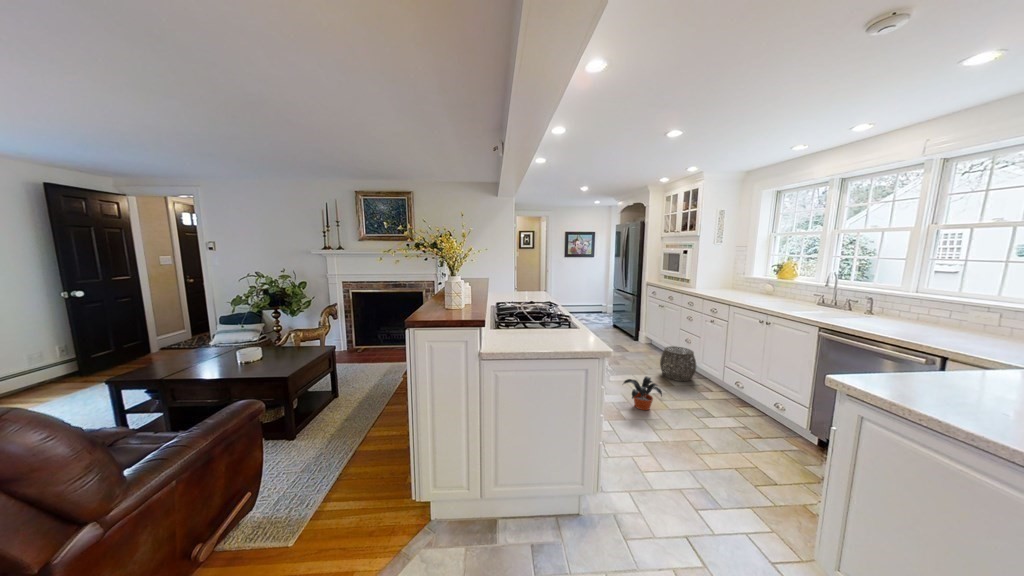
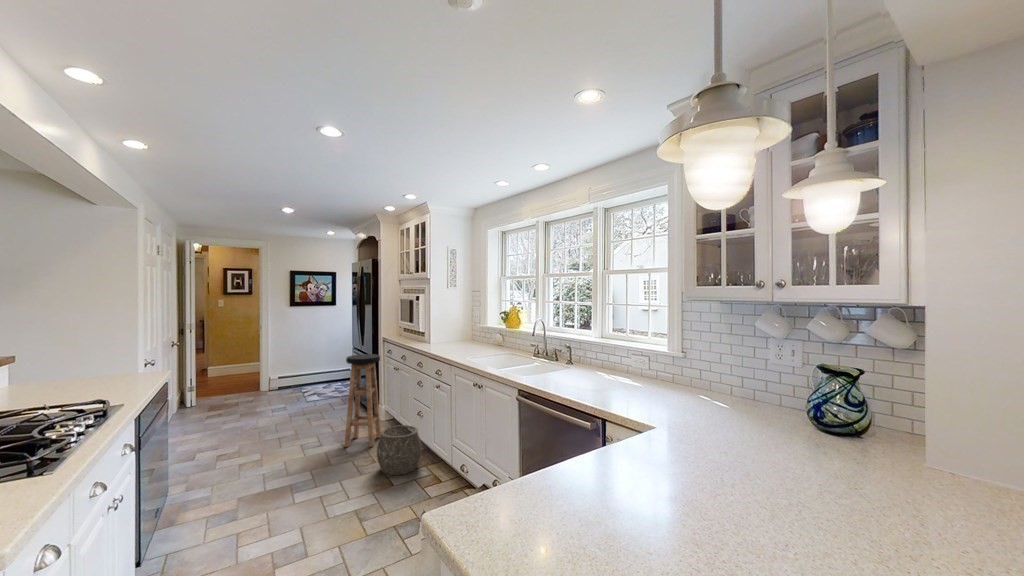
bar stool: none [626,292,654,359] -> present [345,354,381,447]
potted plant: present [624,376,662,410] -> none [284,488,346,547]

